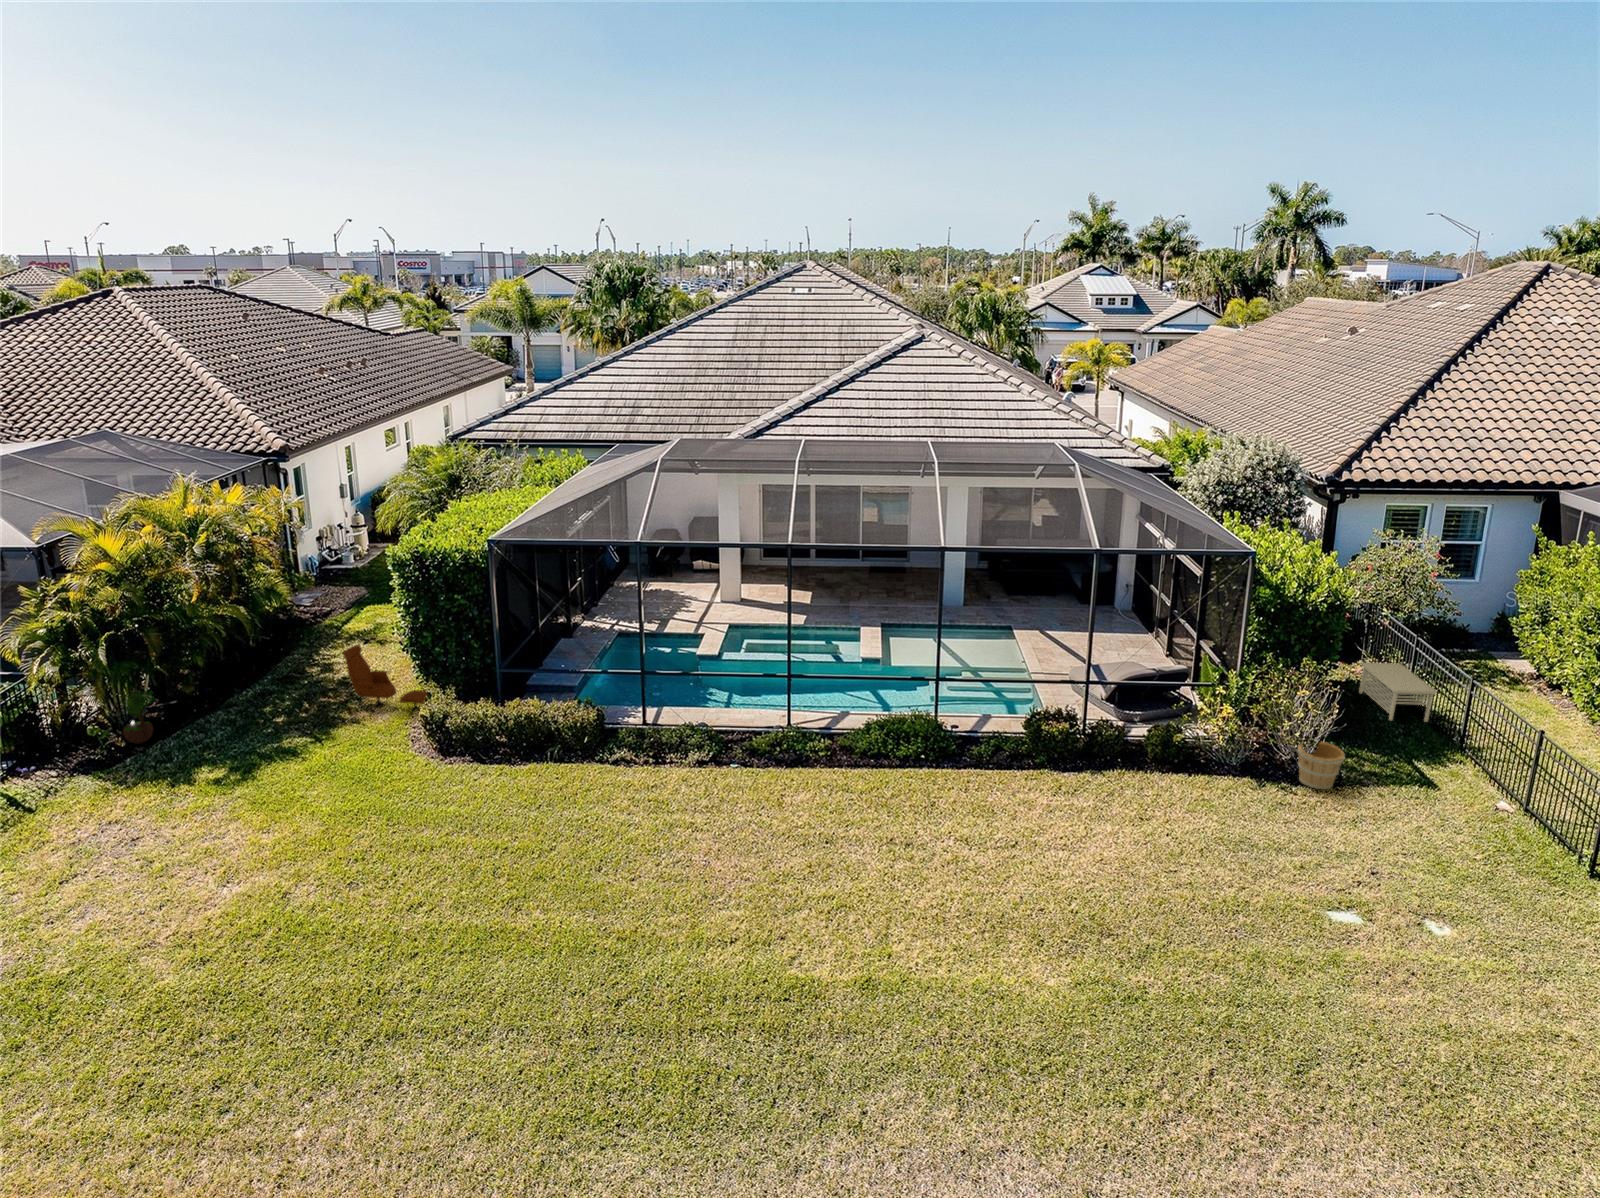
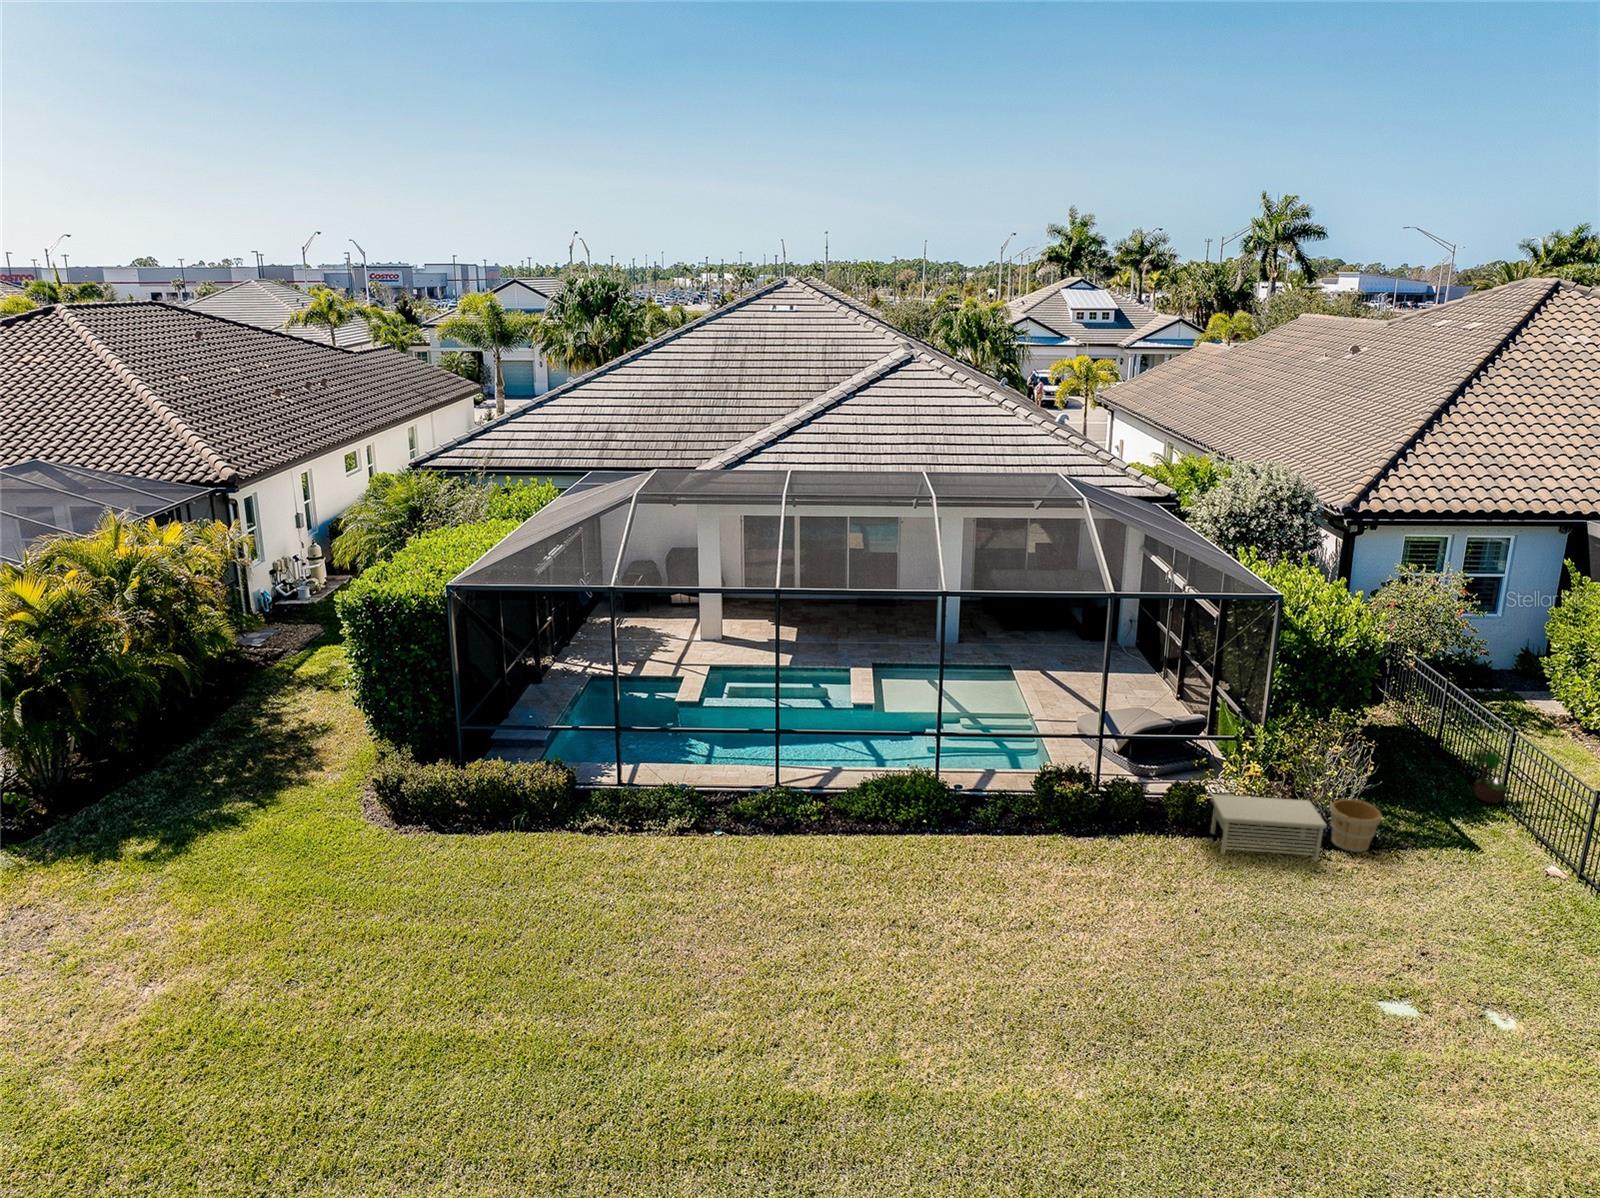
lounge chair: present [343,645,428,712] -> none [289,697,385,775]
storage bench: present [1359,662,1437,722] -> present [1211,794,1327,862]
potted tree: present [123,693,153,743] -> present [1467,747,1506,803]

